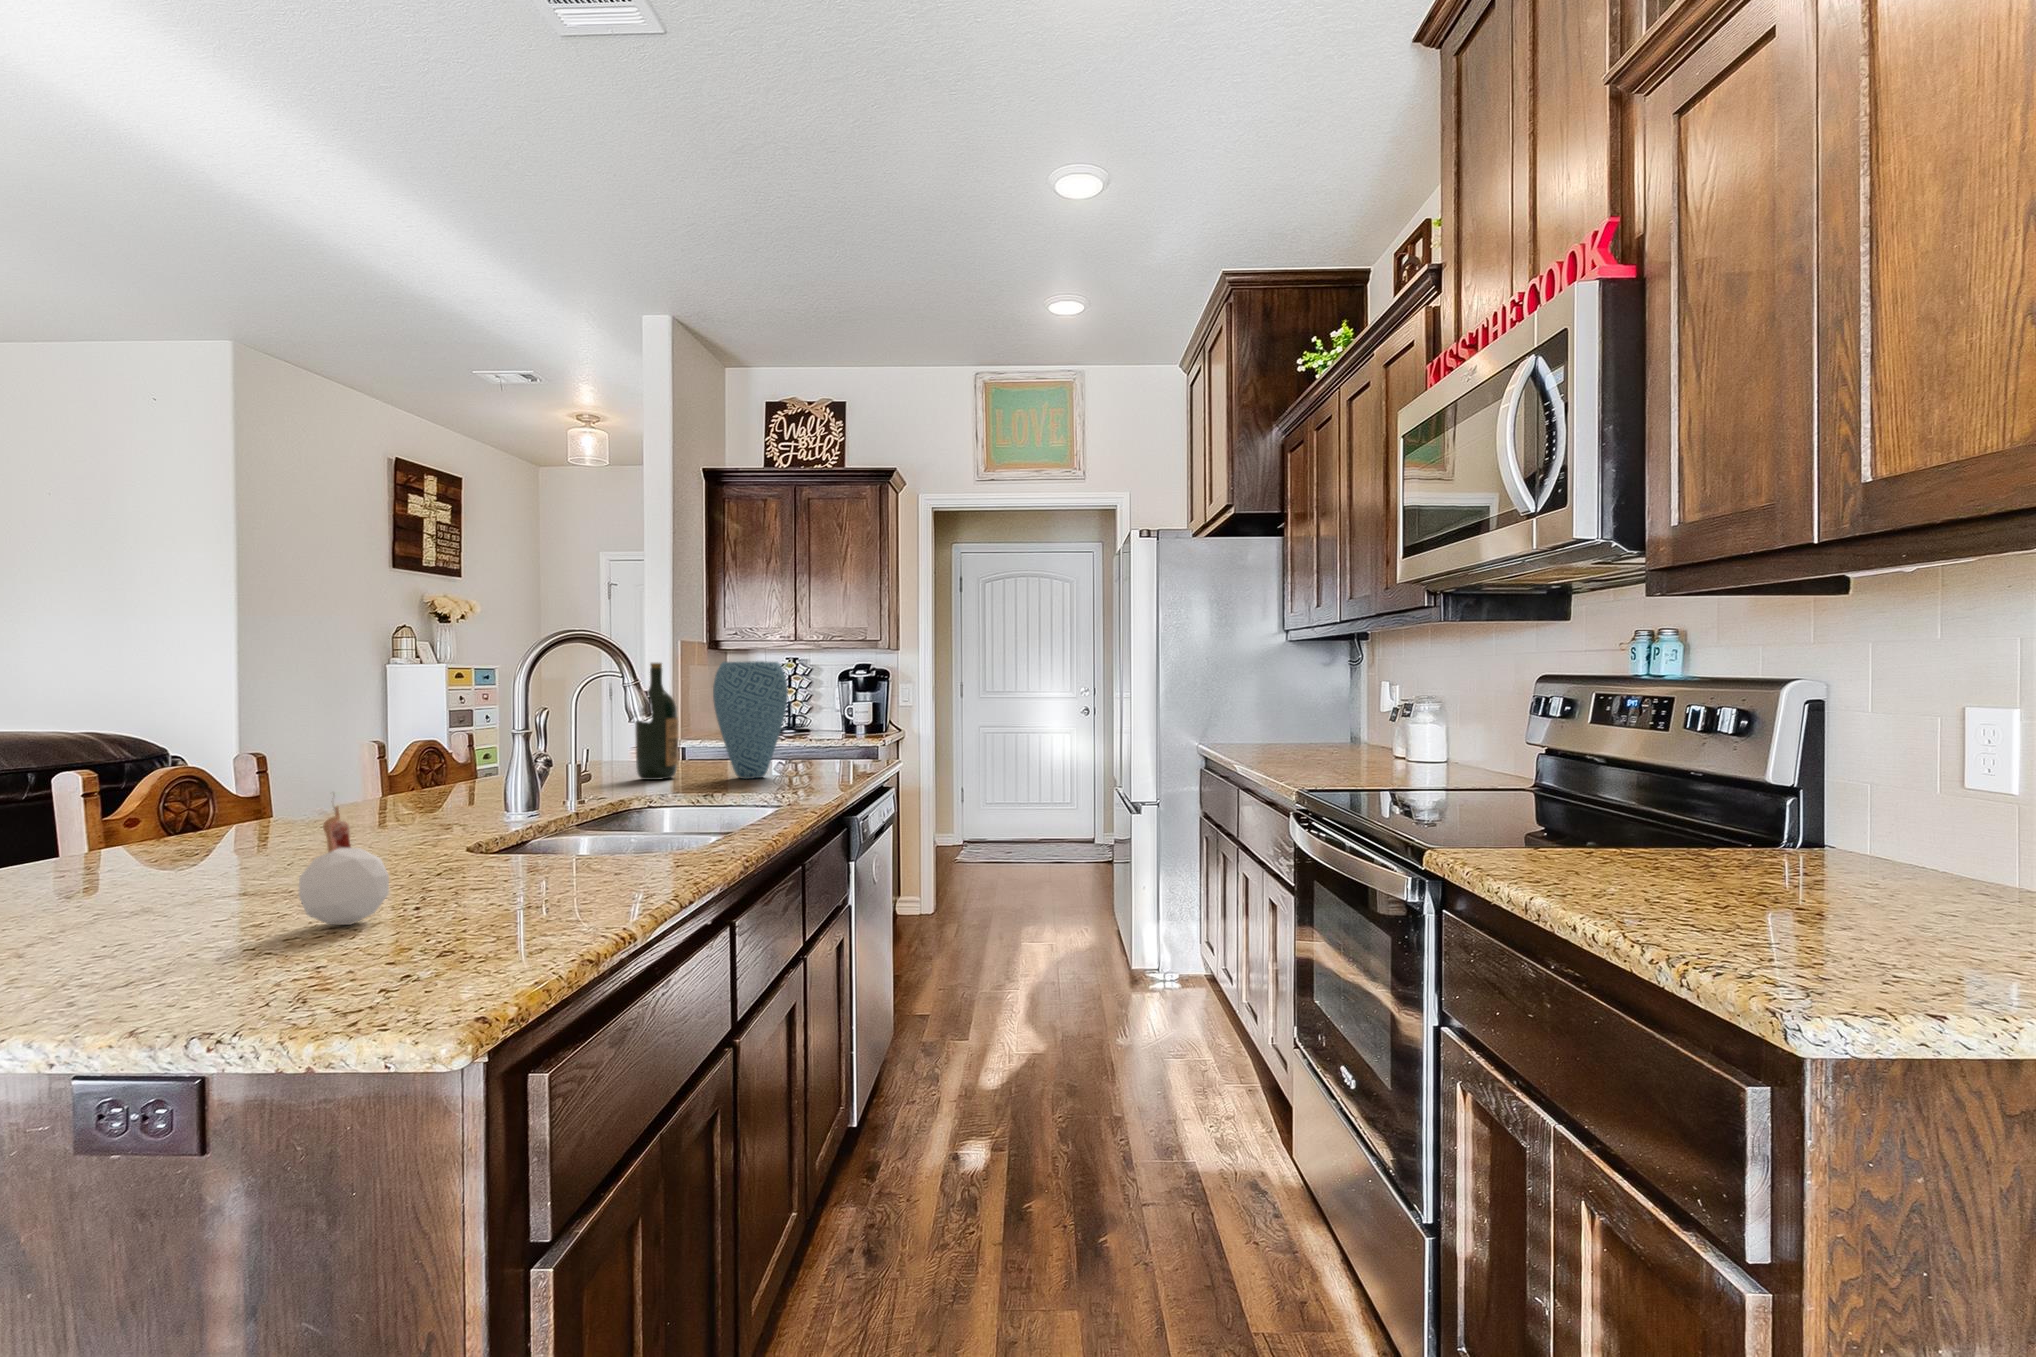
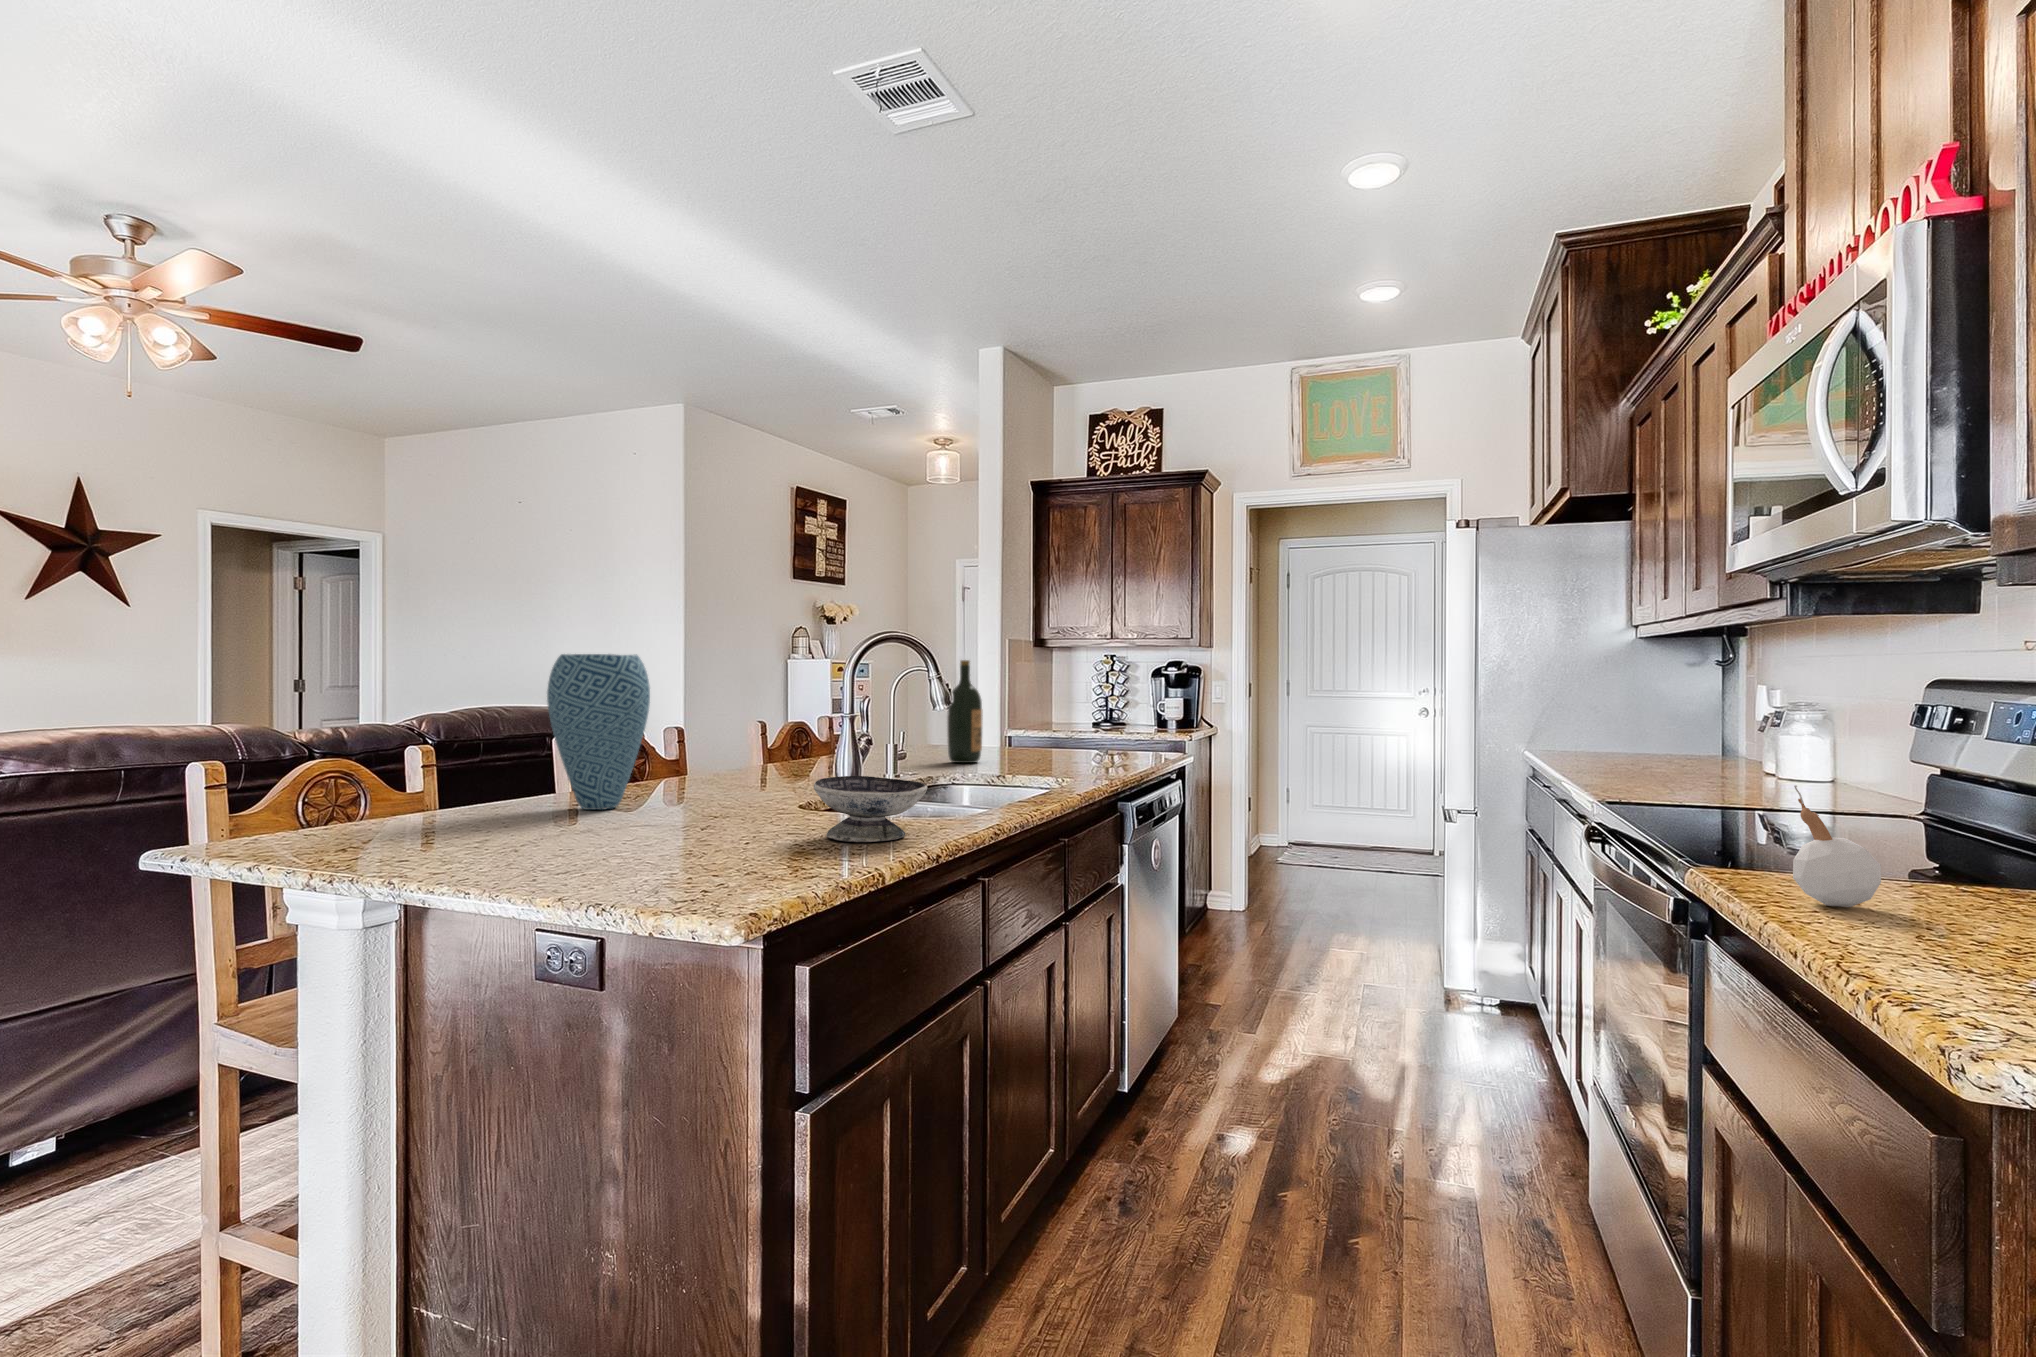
vase: present [713,661,788,779] -> present [547,654,650,810]
candle: present [299,793,389,925] -> present [1793,785,1881,907]
bowl: none [513,807,667,892] -> present [814,776,927,842]

